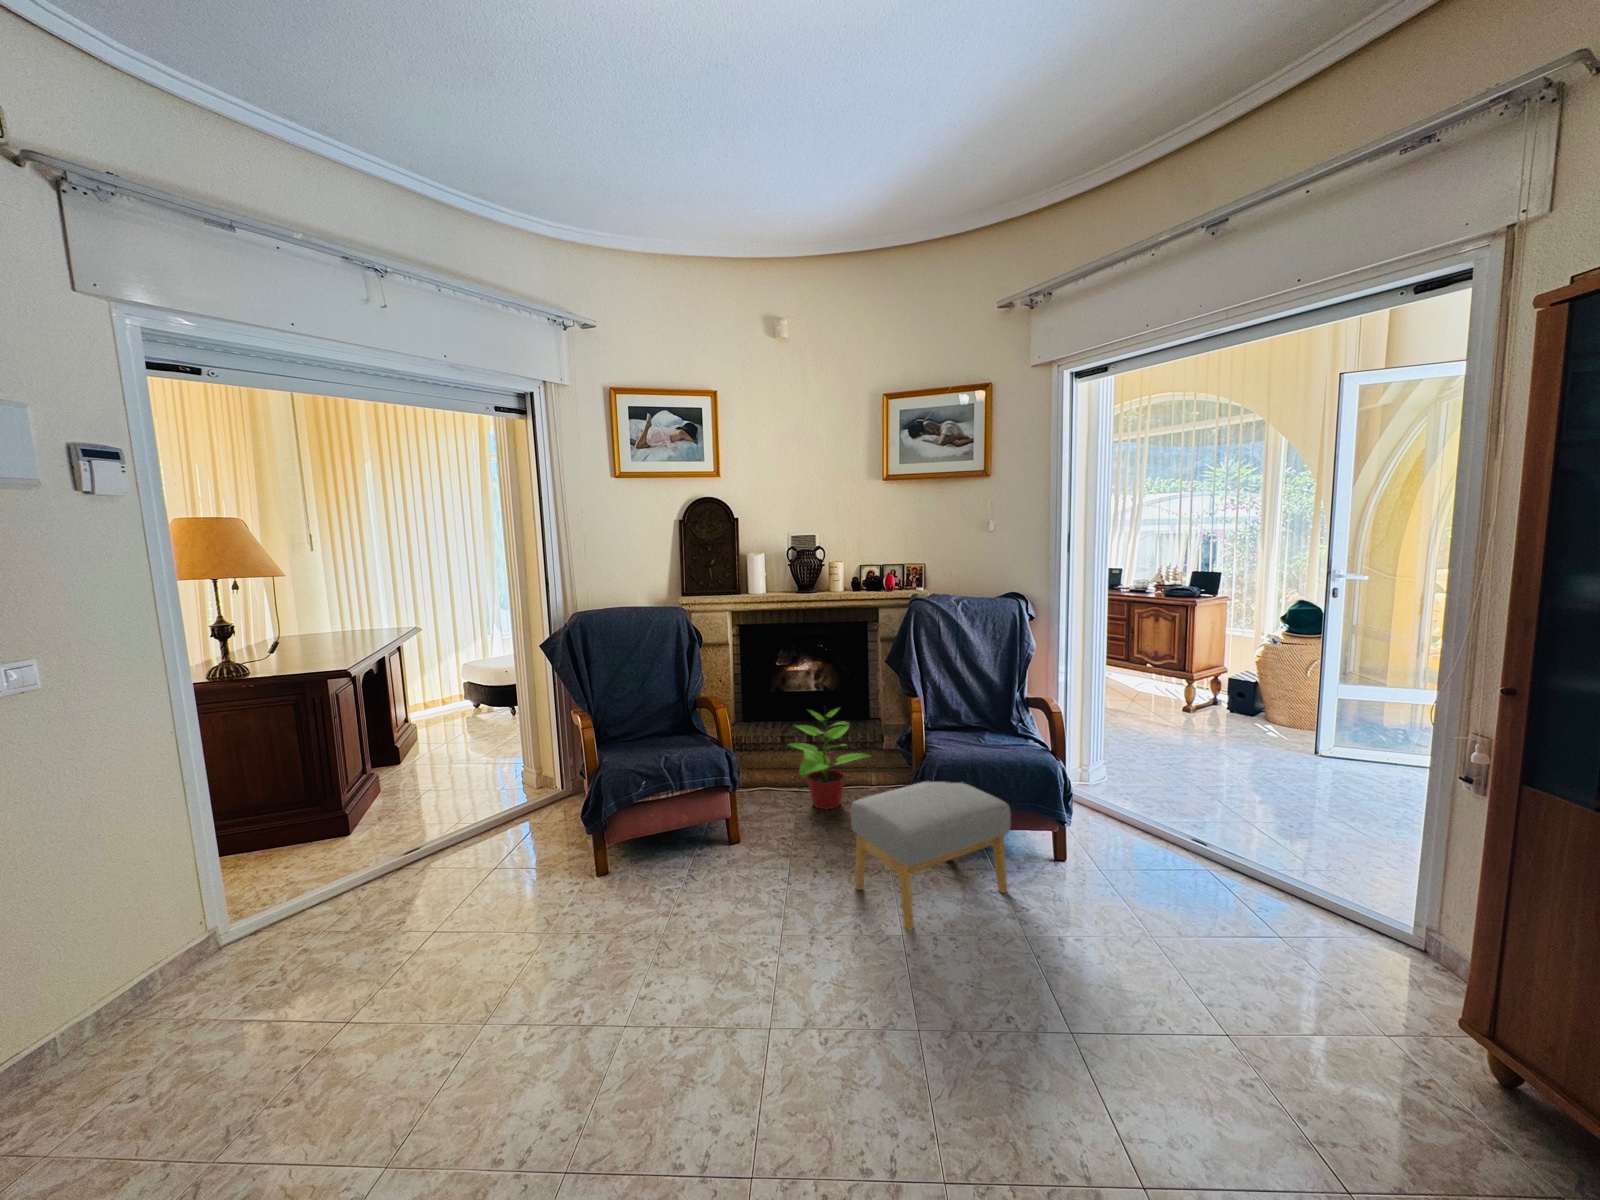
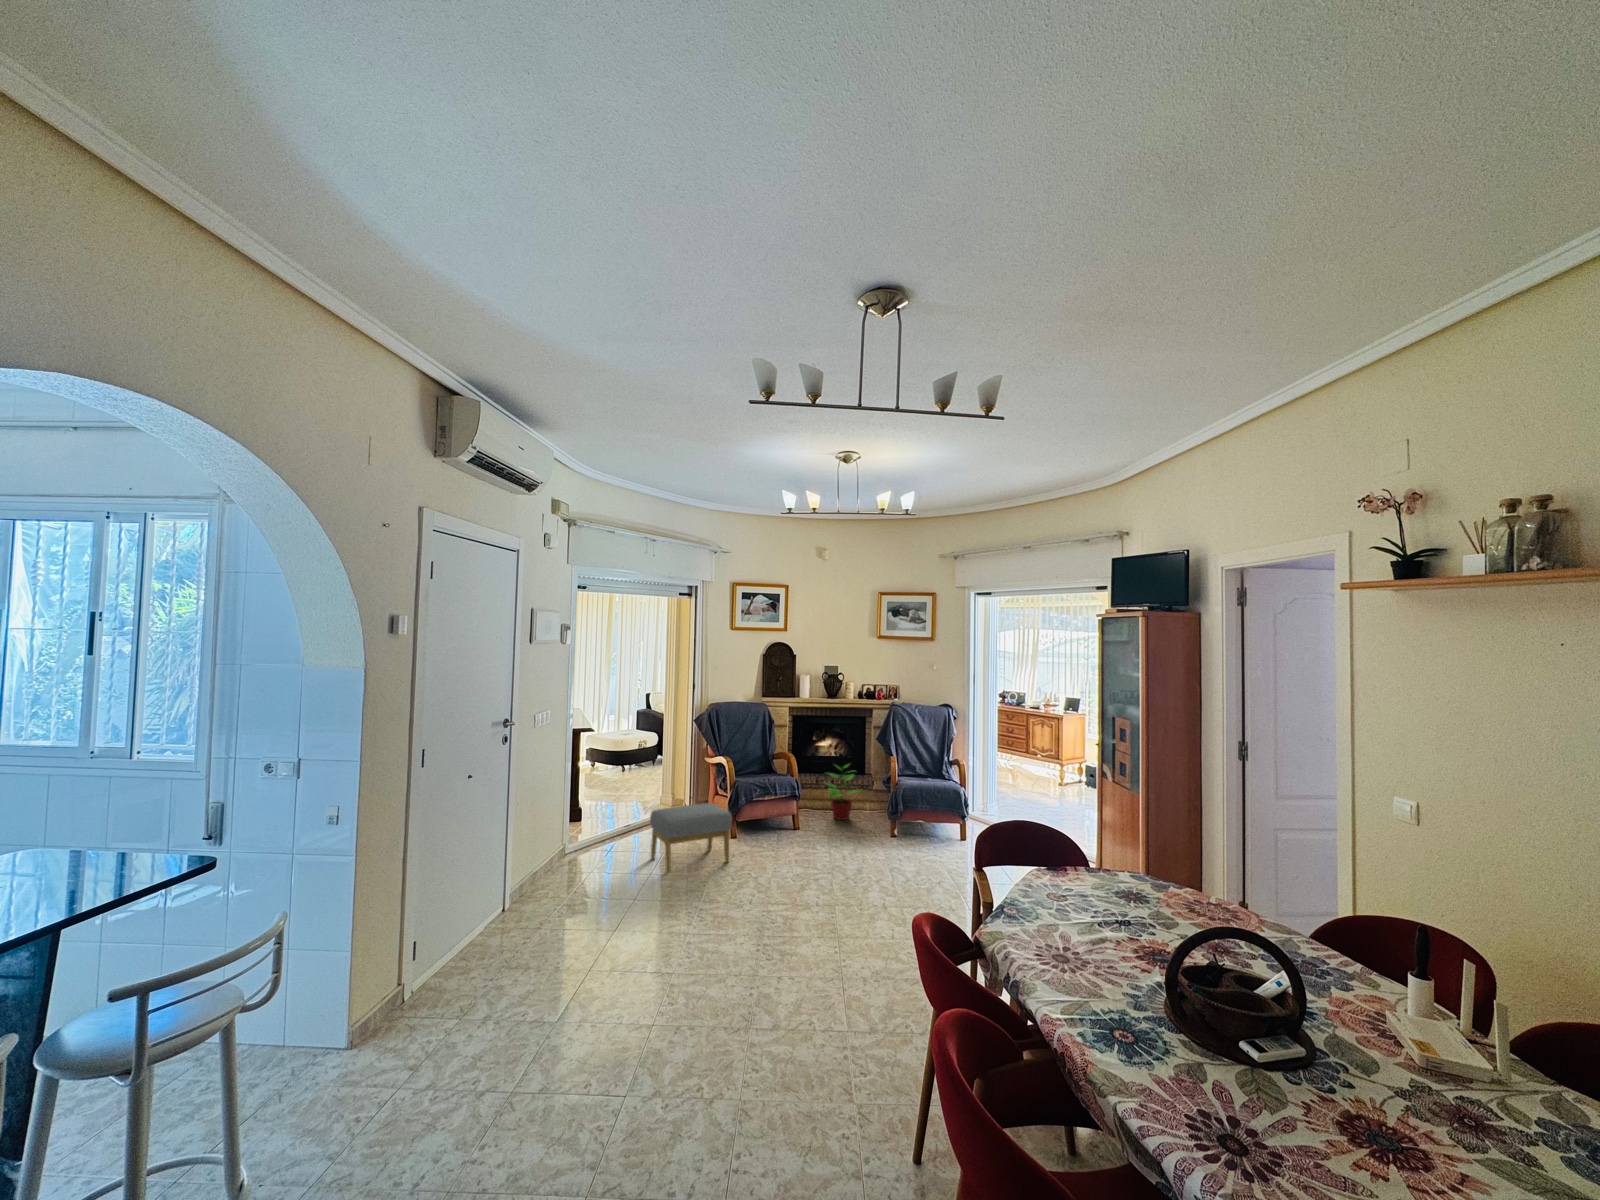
footstool: present [850,782,1011,930] -> present [650,803,732,873]

